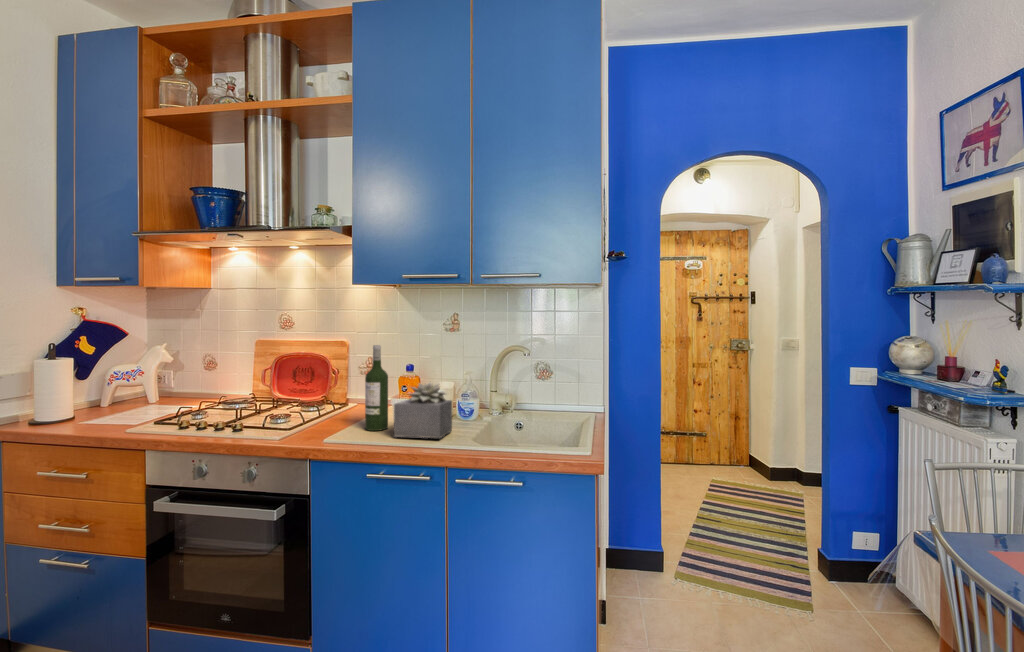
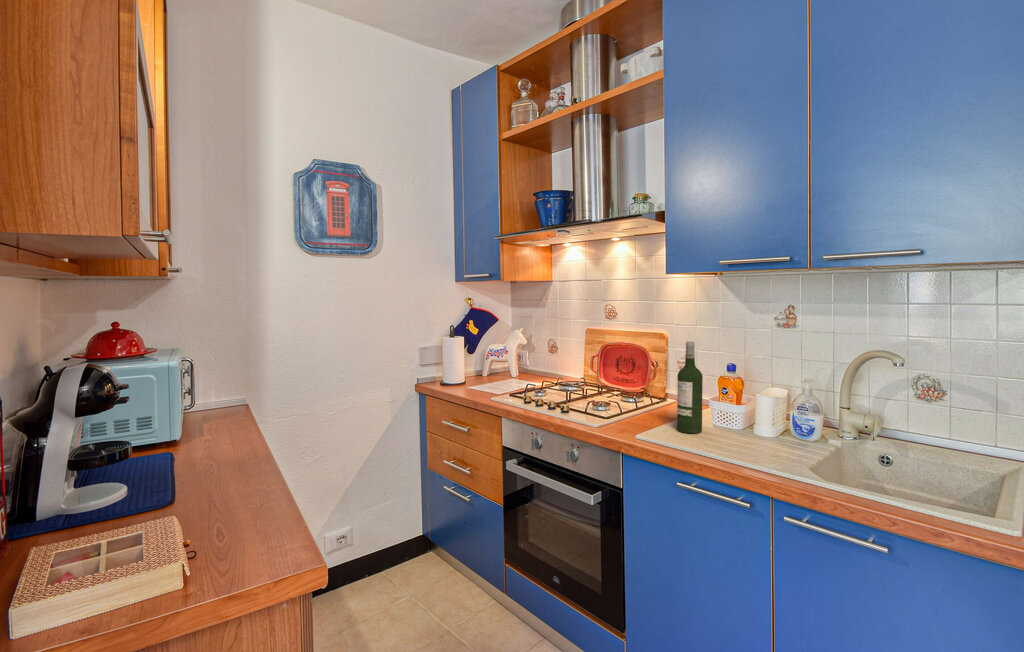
succulent plant: present [394,382,452,438] -> none [704,387,778,455]

